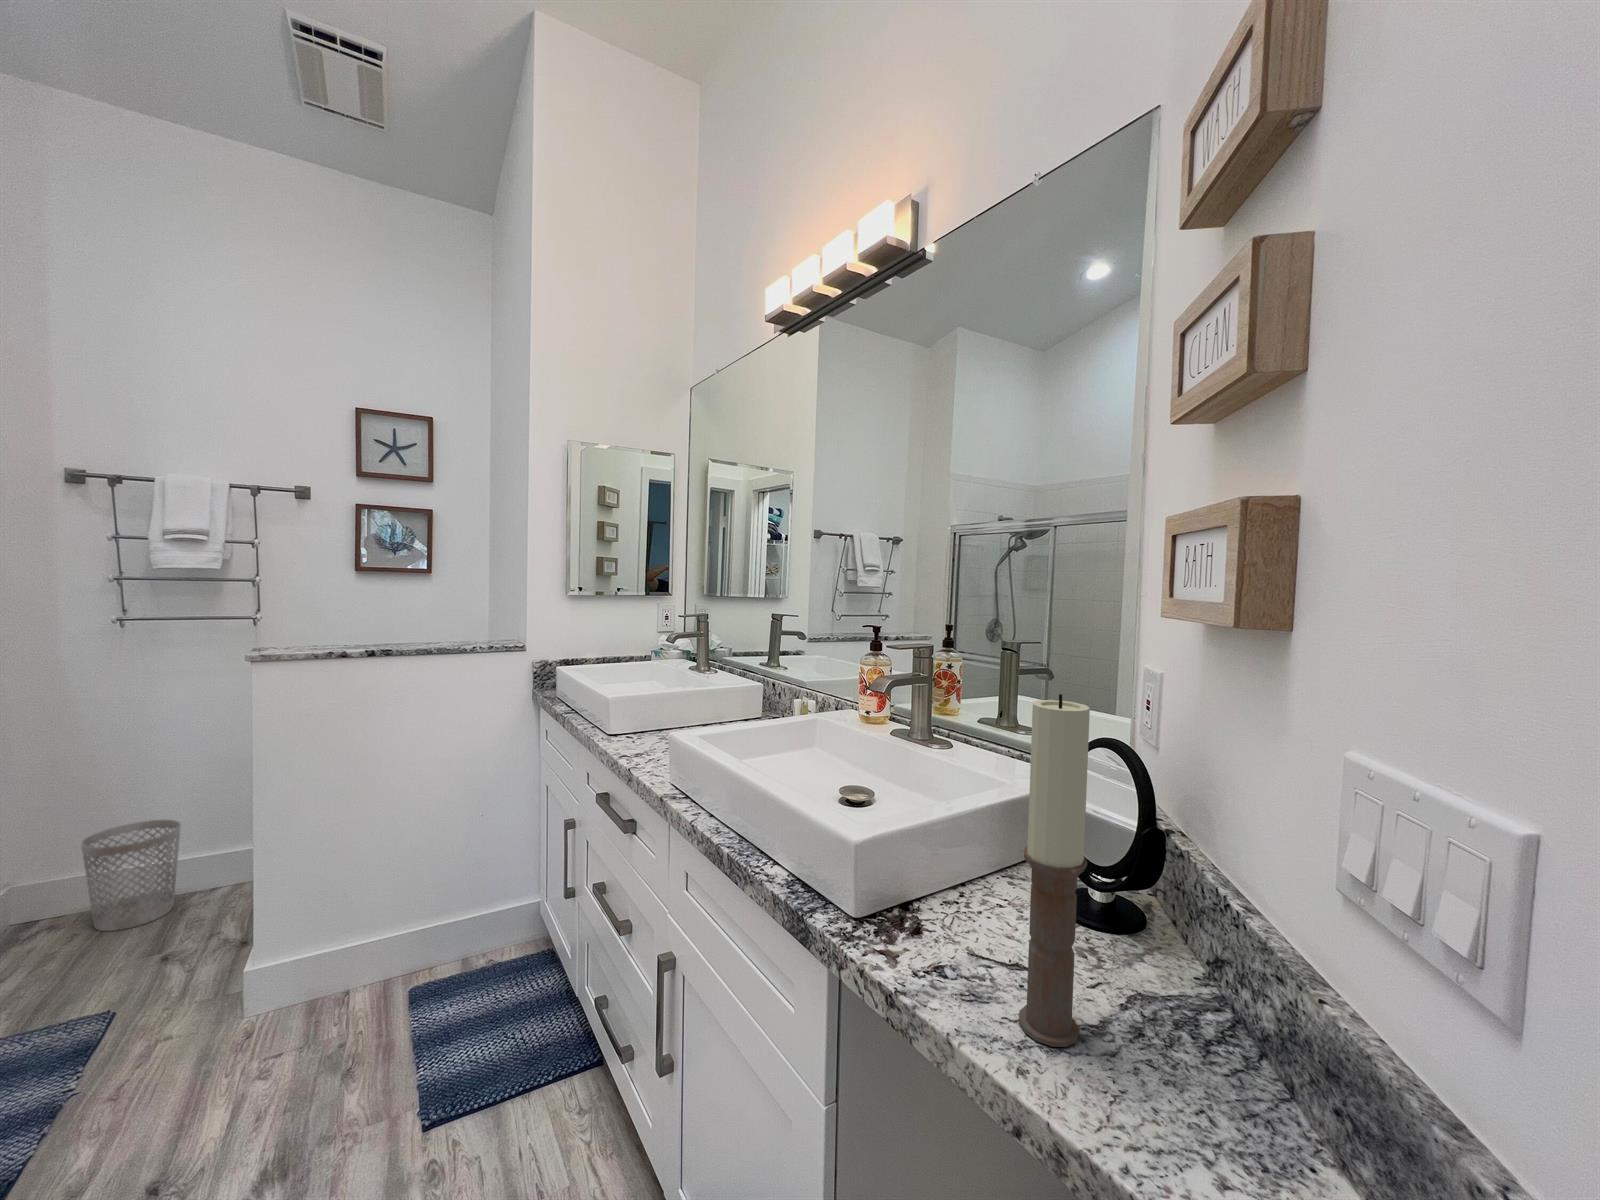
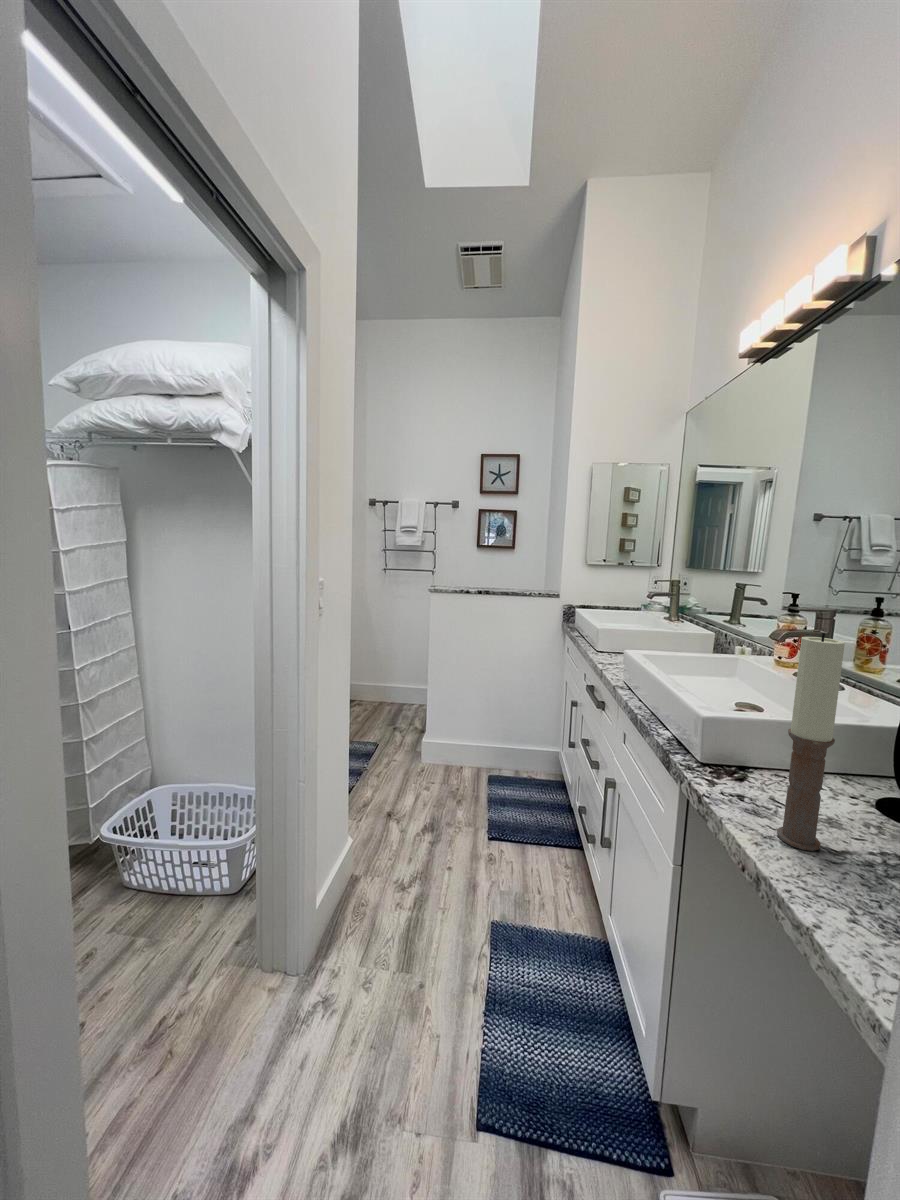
wastebasket: present [81,820,181,931] -> none [371,665,403,712]

